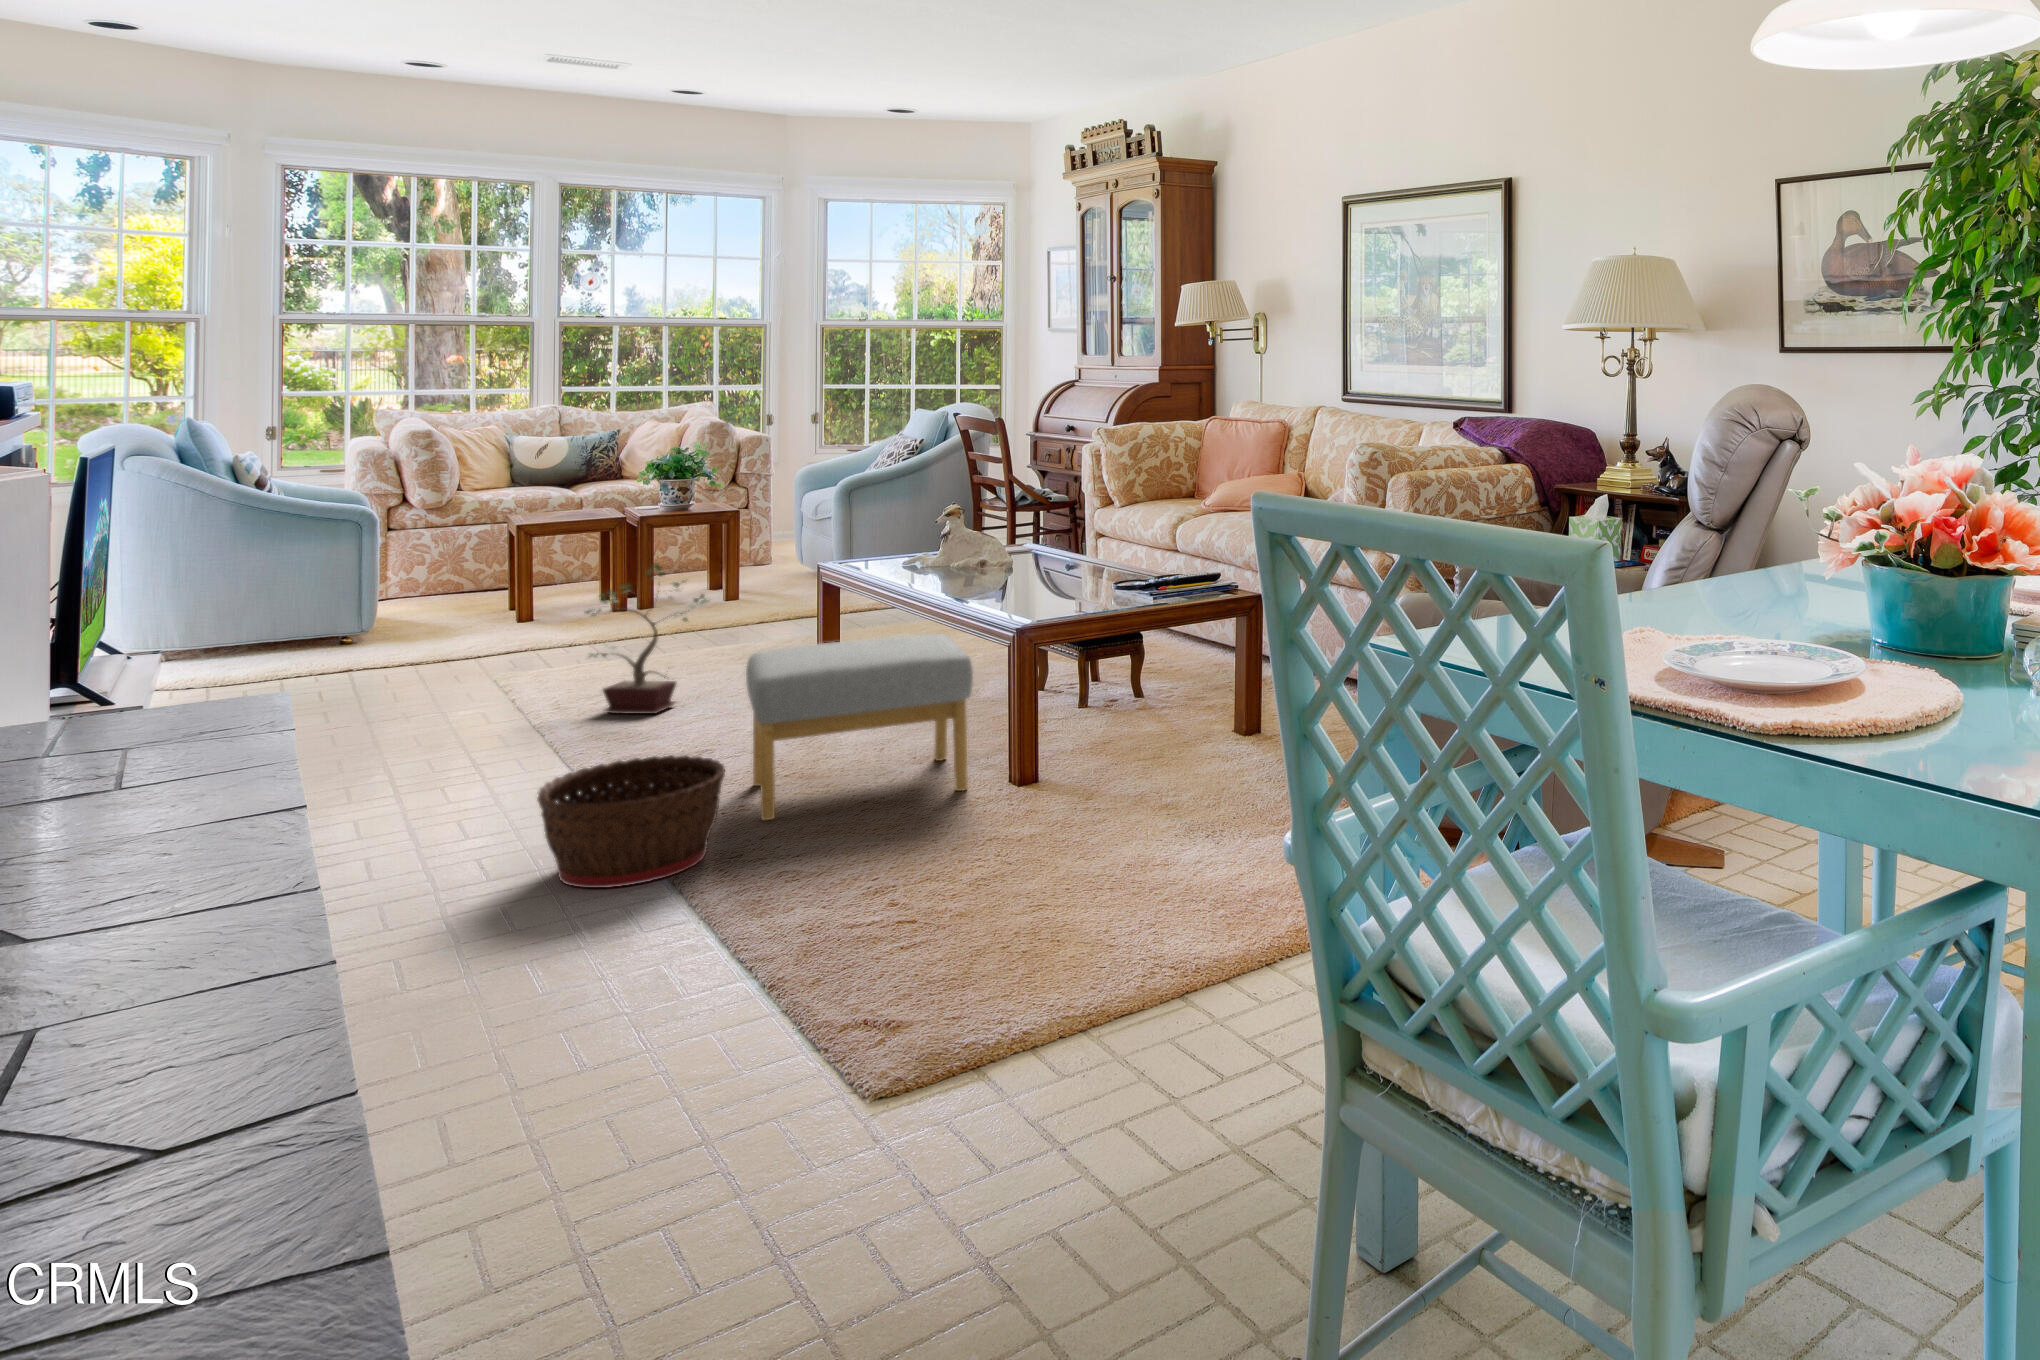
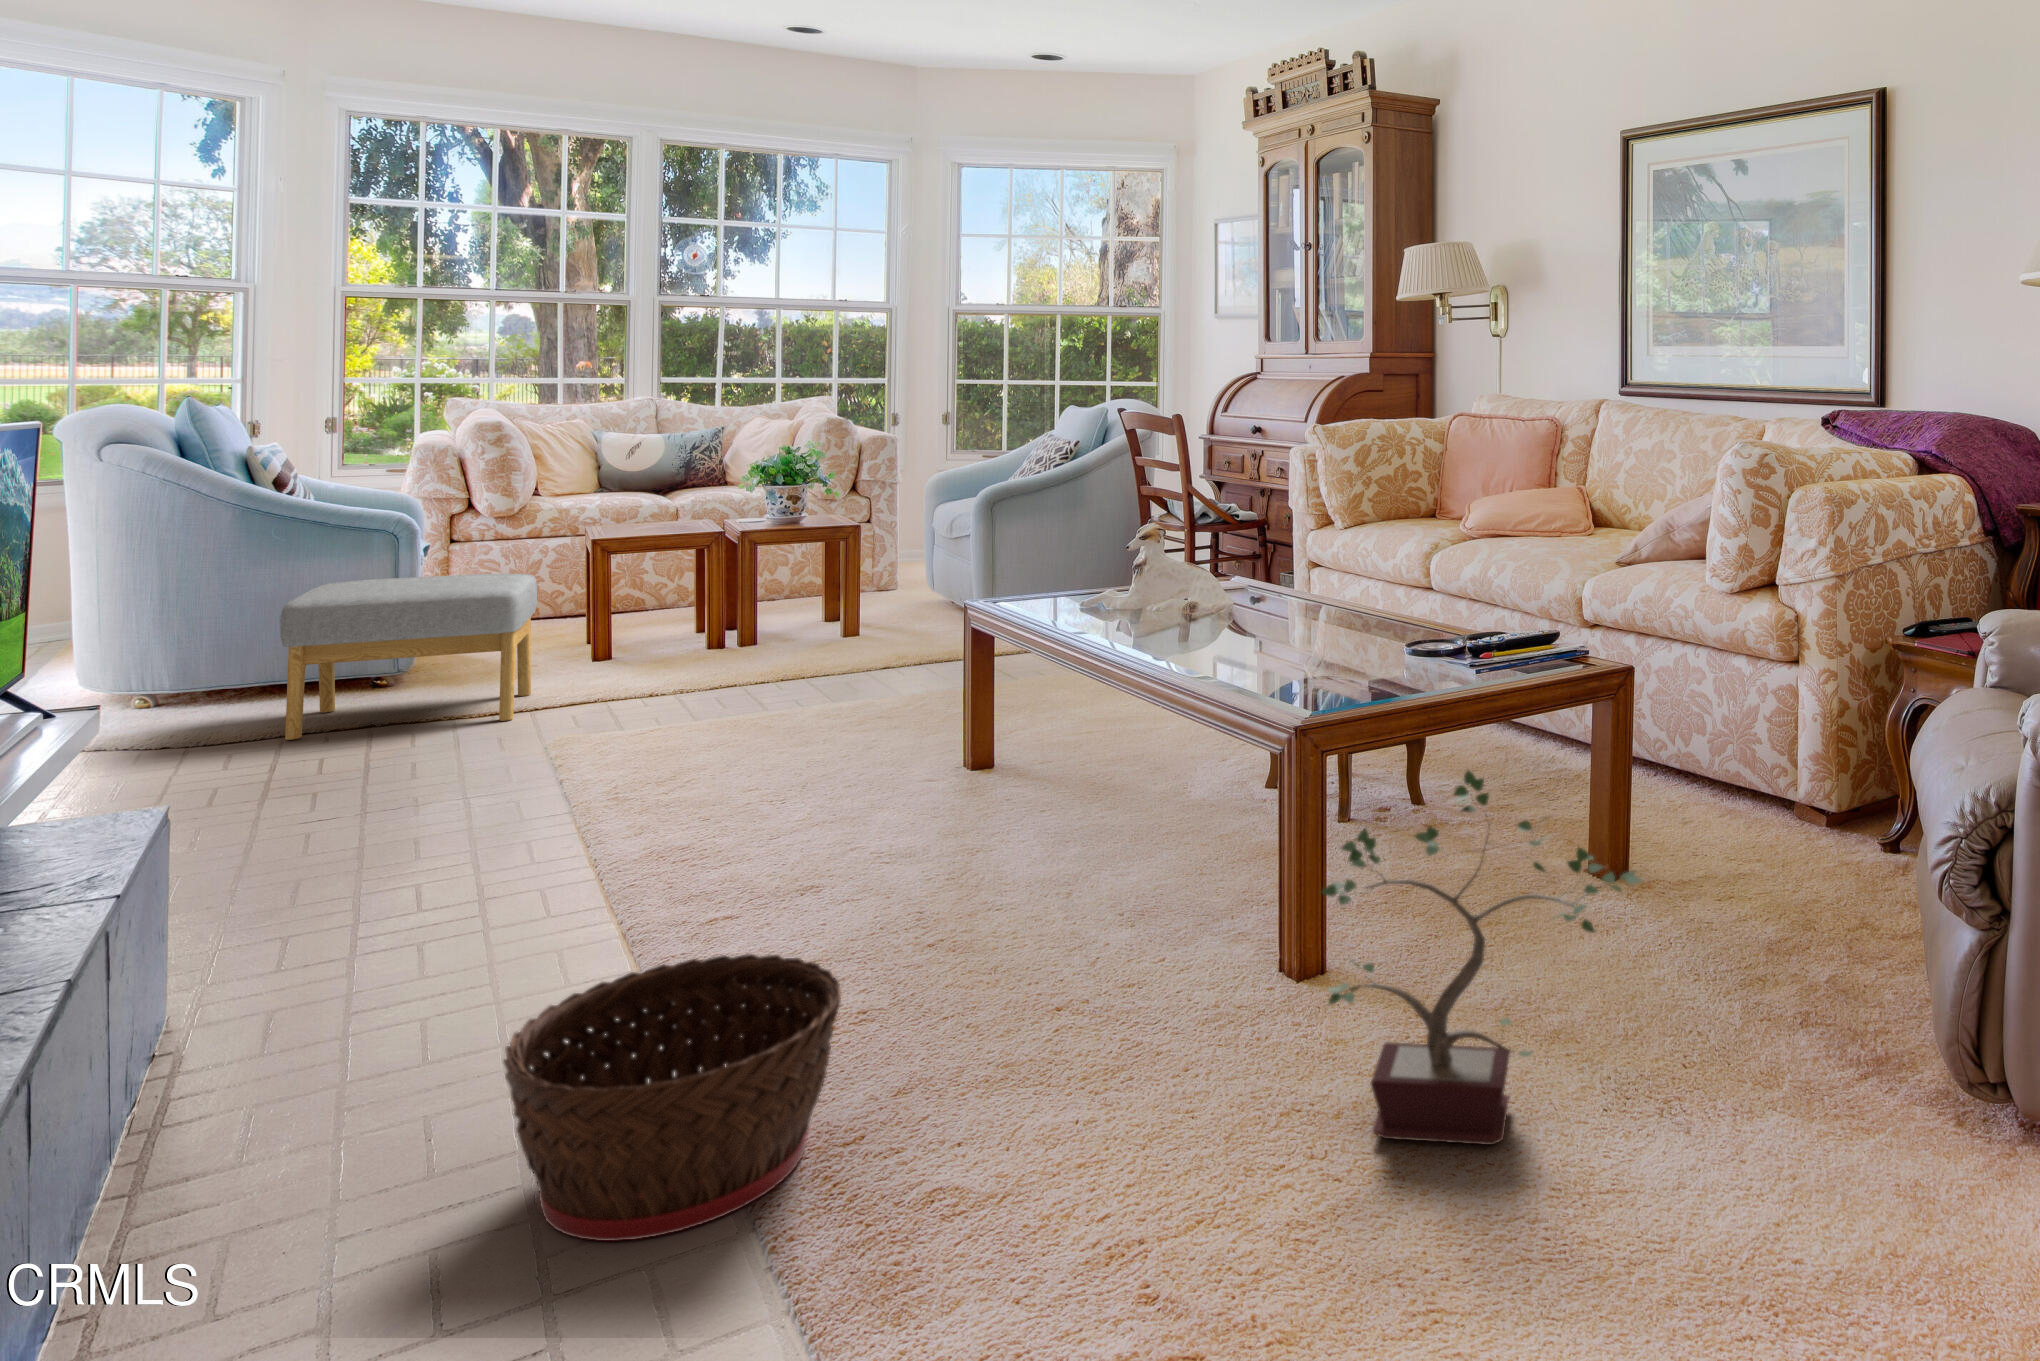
potted plant: present [586,564,708,714] -> present [1320,770,1642,1145]
footstool: present [746,634,973,820] -> present [280,574,538,740]

